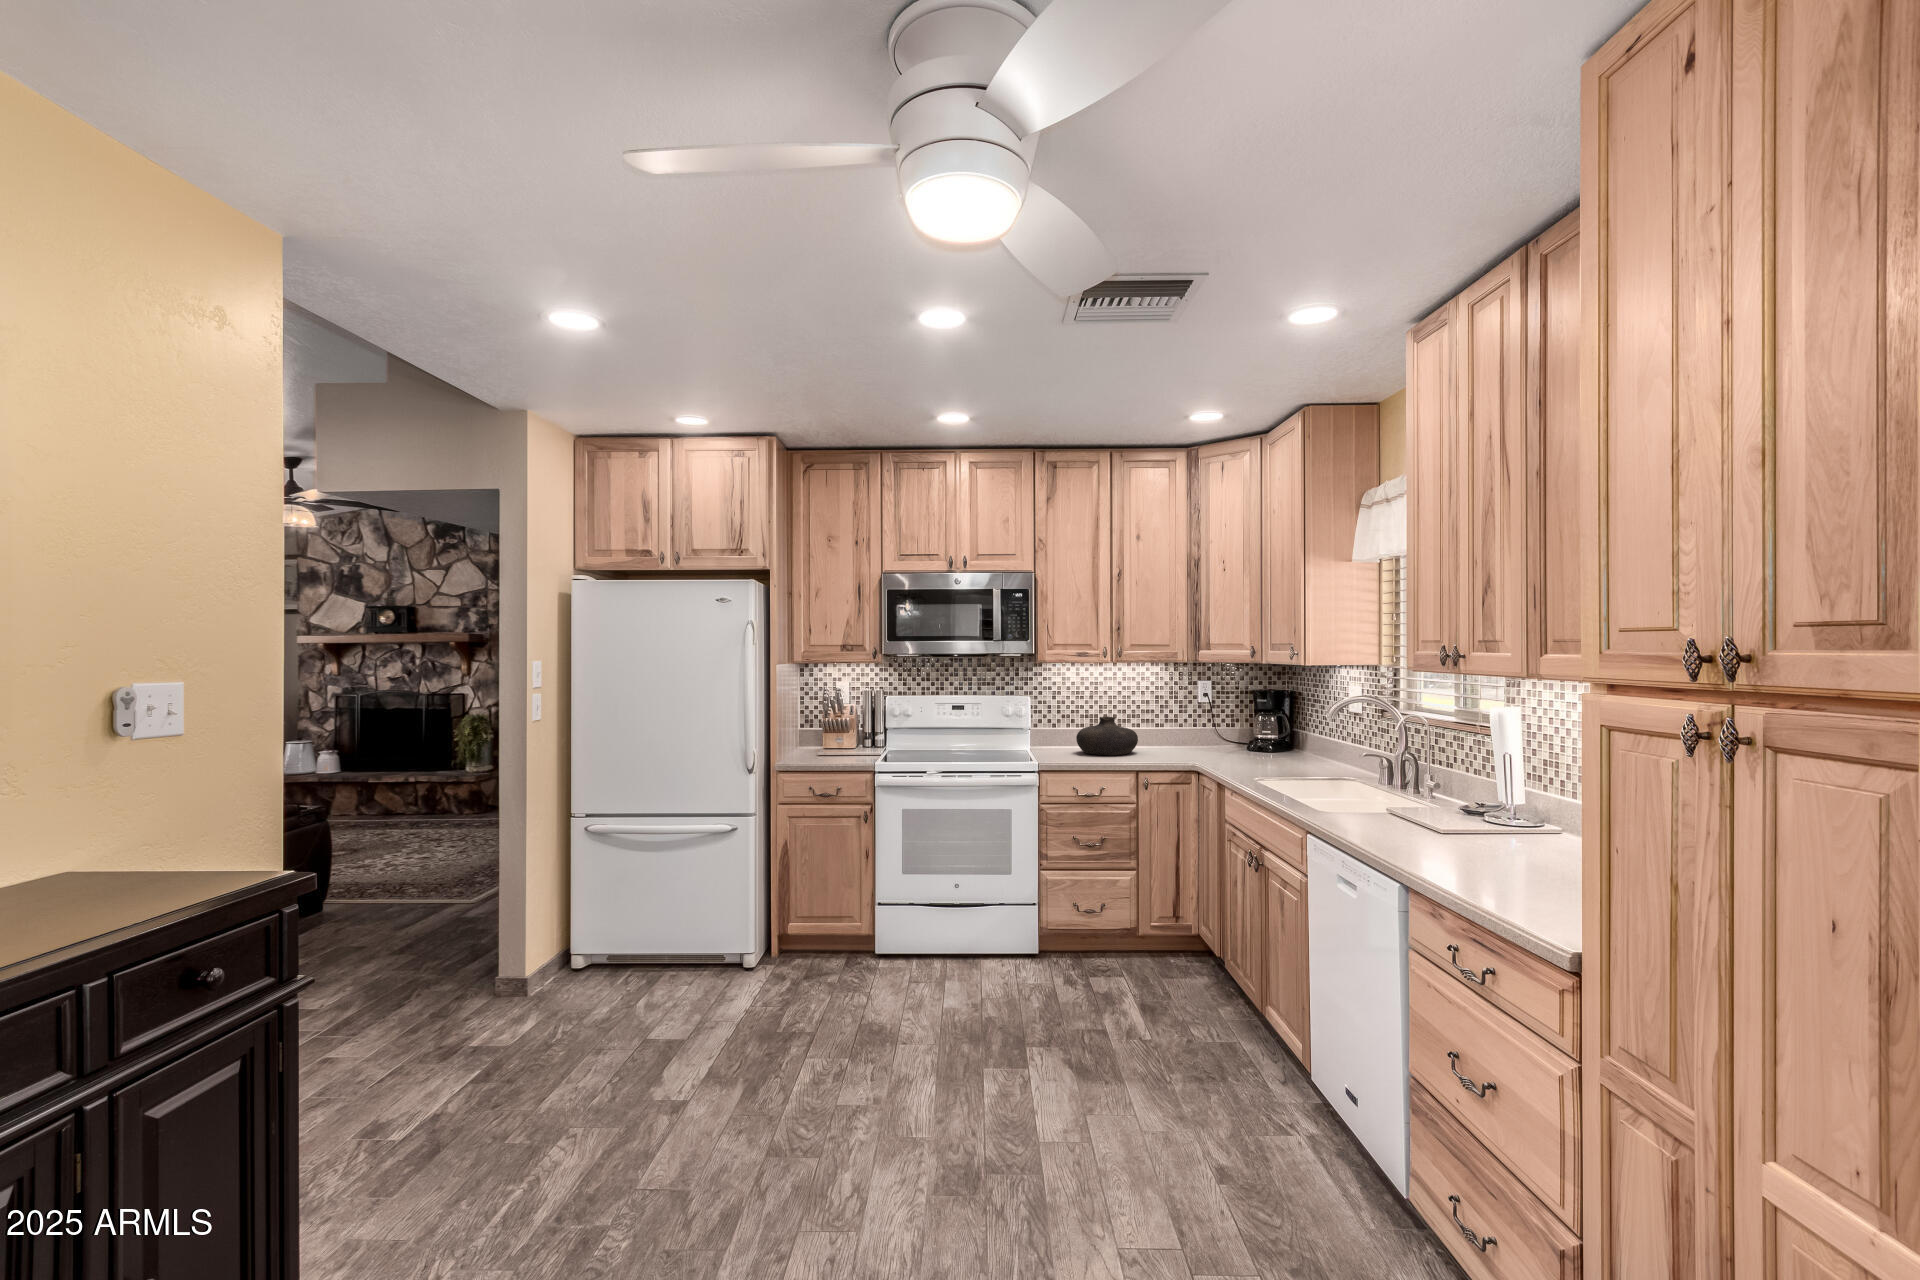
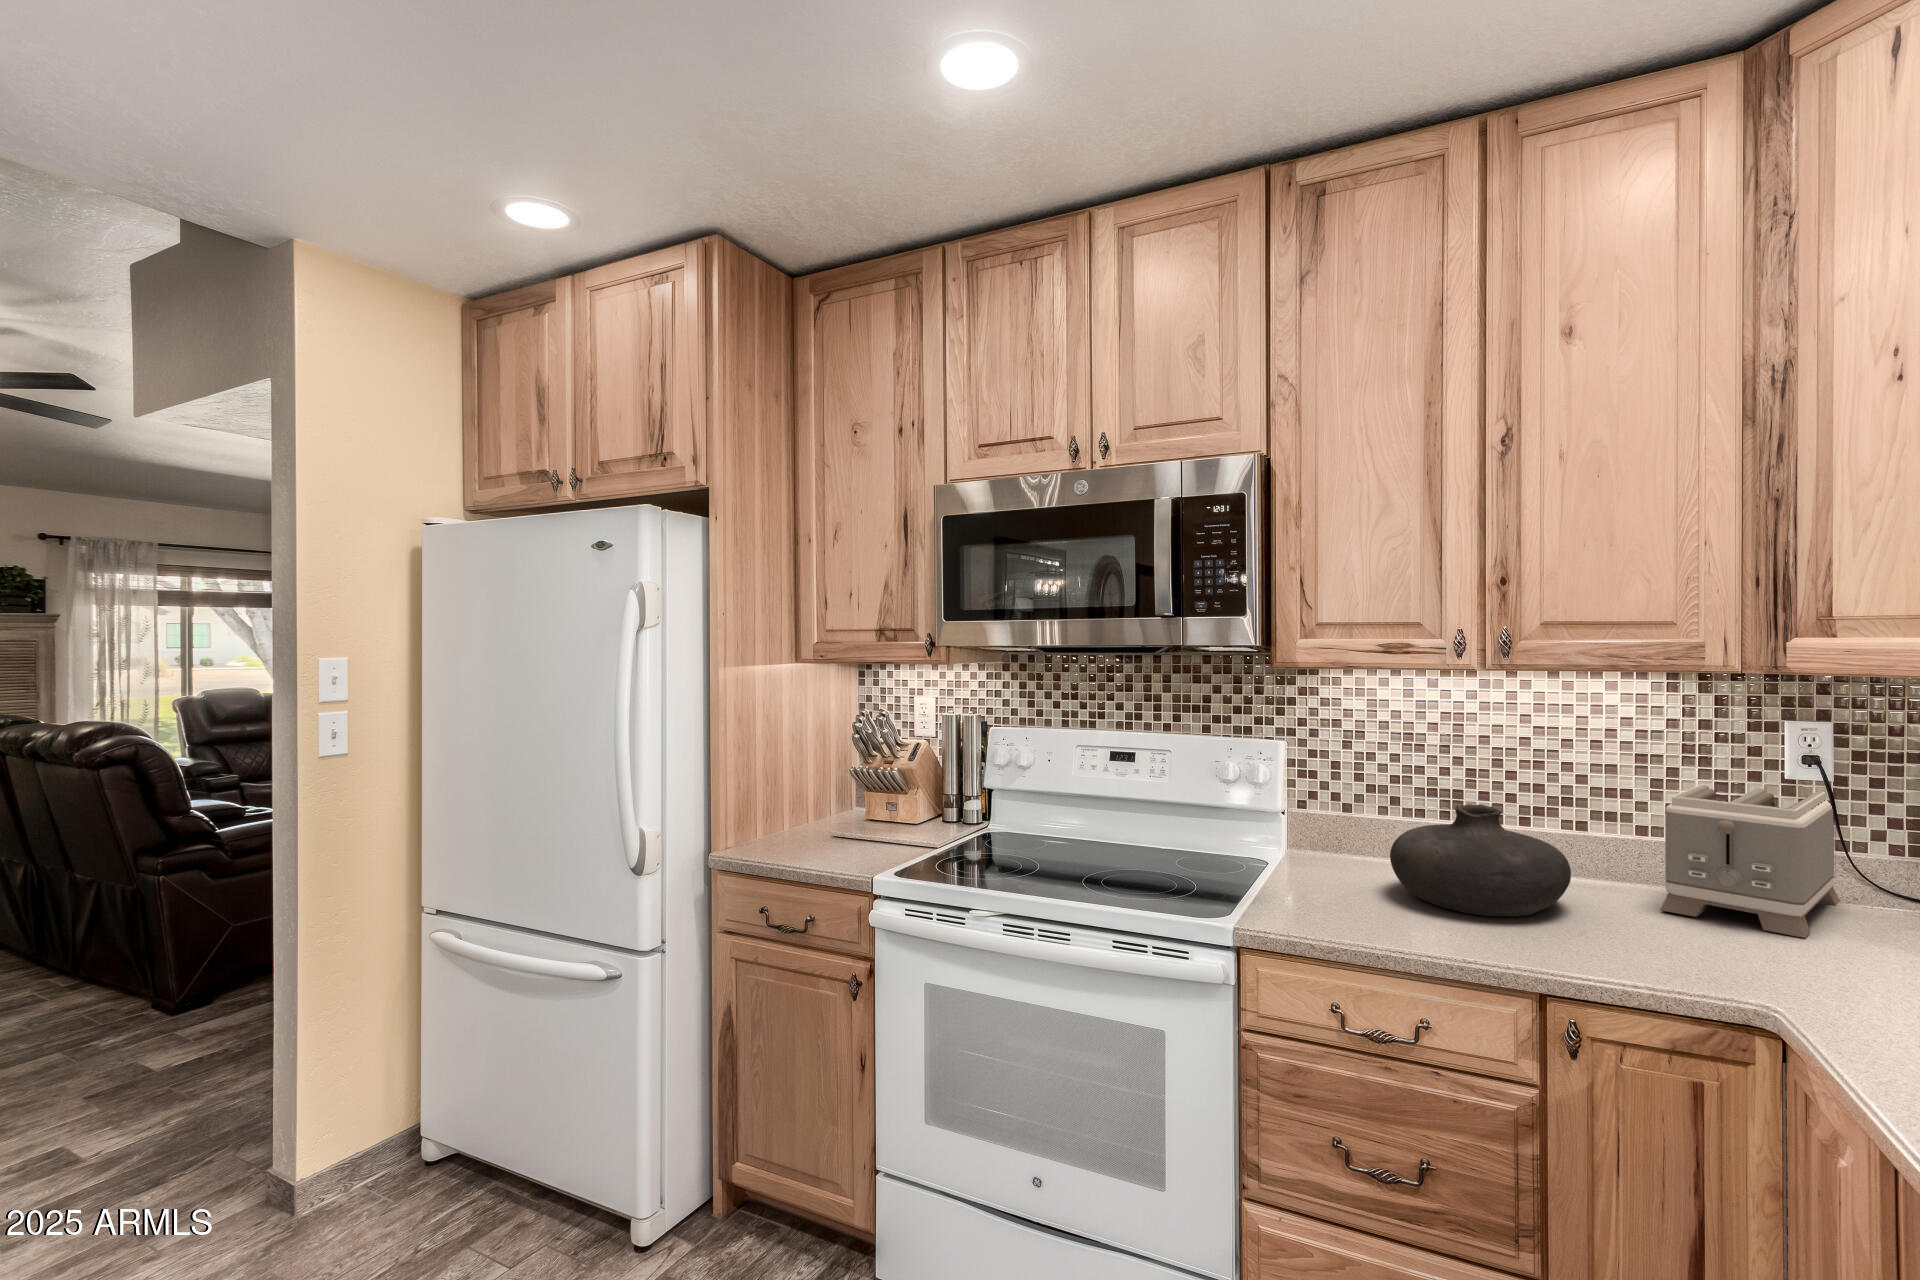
toaster: none [1164,706,1215,752] -> present [1660,785,1840,938]

